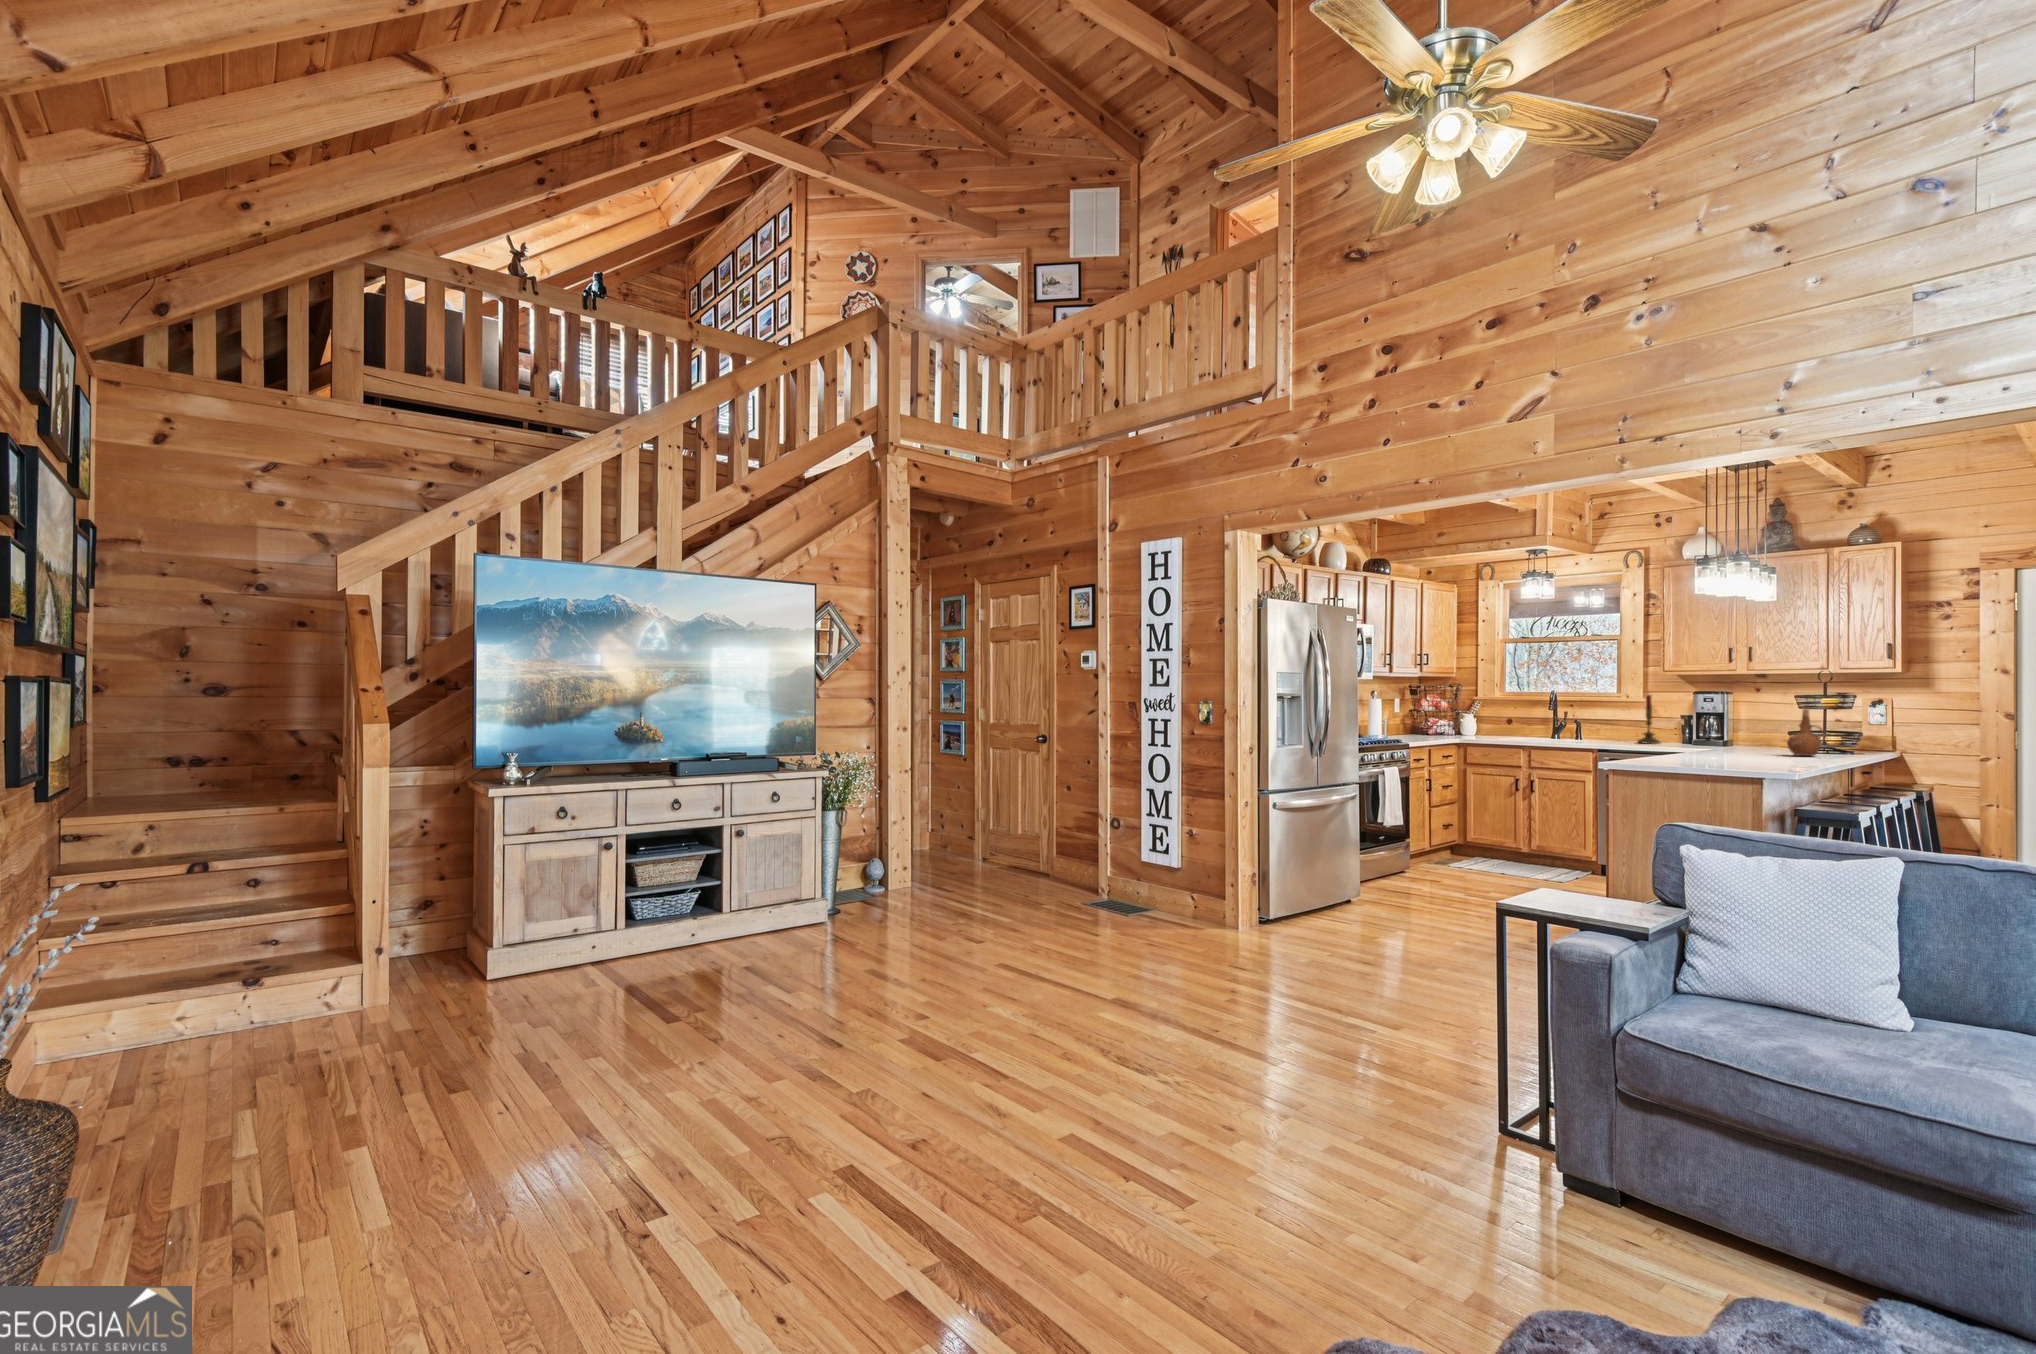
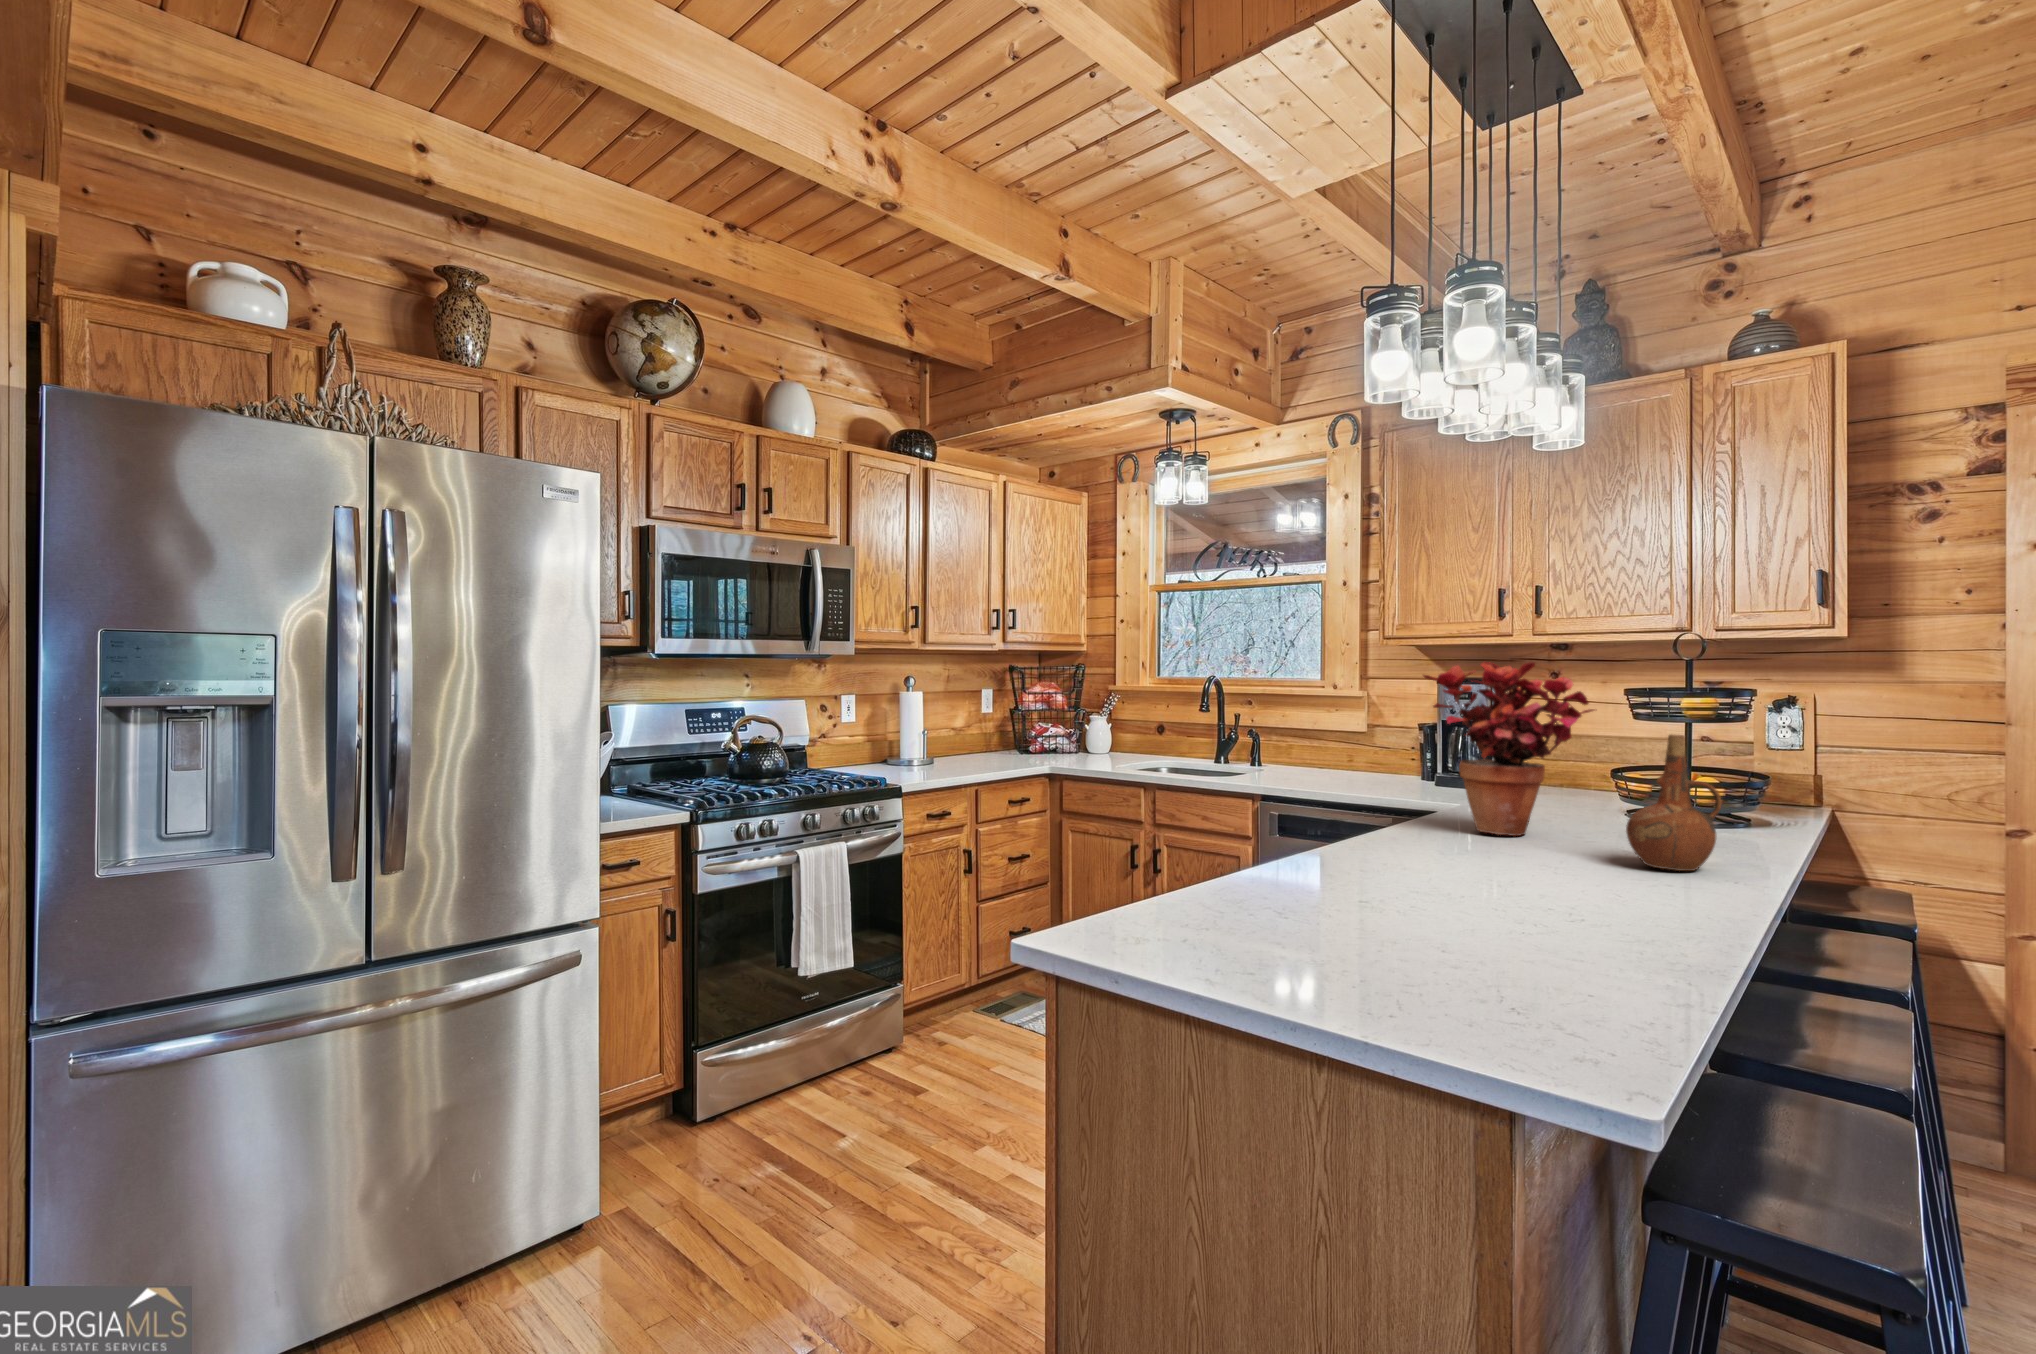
potted plant: none [1698,683,1777,752] -> present [1423,662,1594,836]
candle: present [1638,695,1660,744] -> none [1341,682,1381,780]

